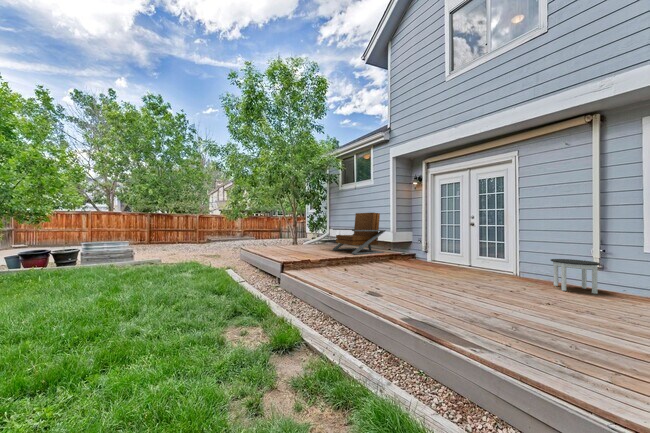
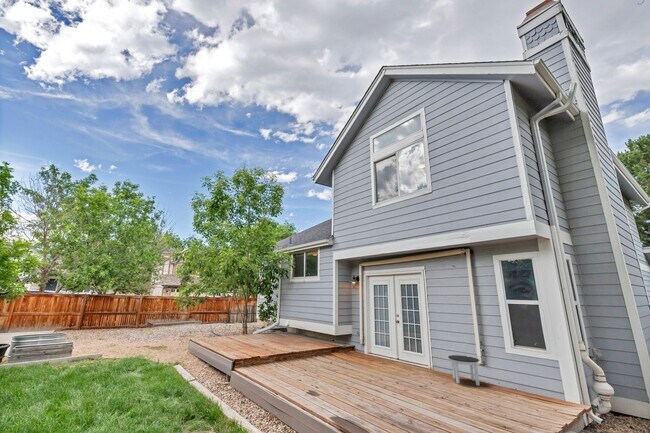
lounge chair: present [333,213,386,254] -> none [282,306,330,348]

